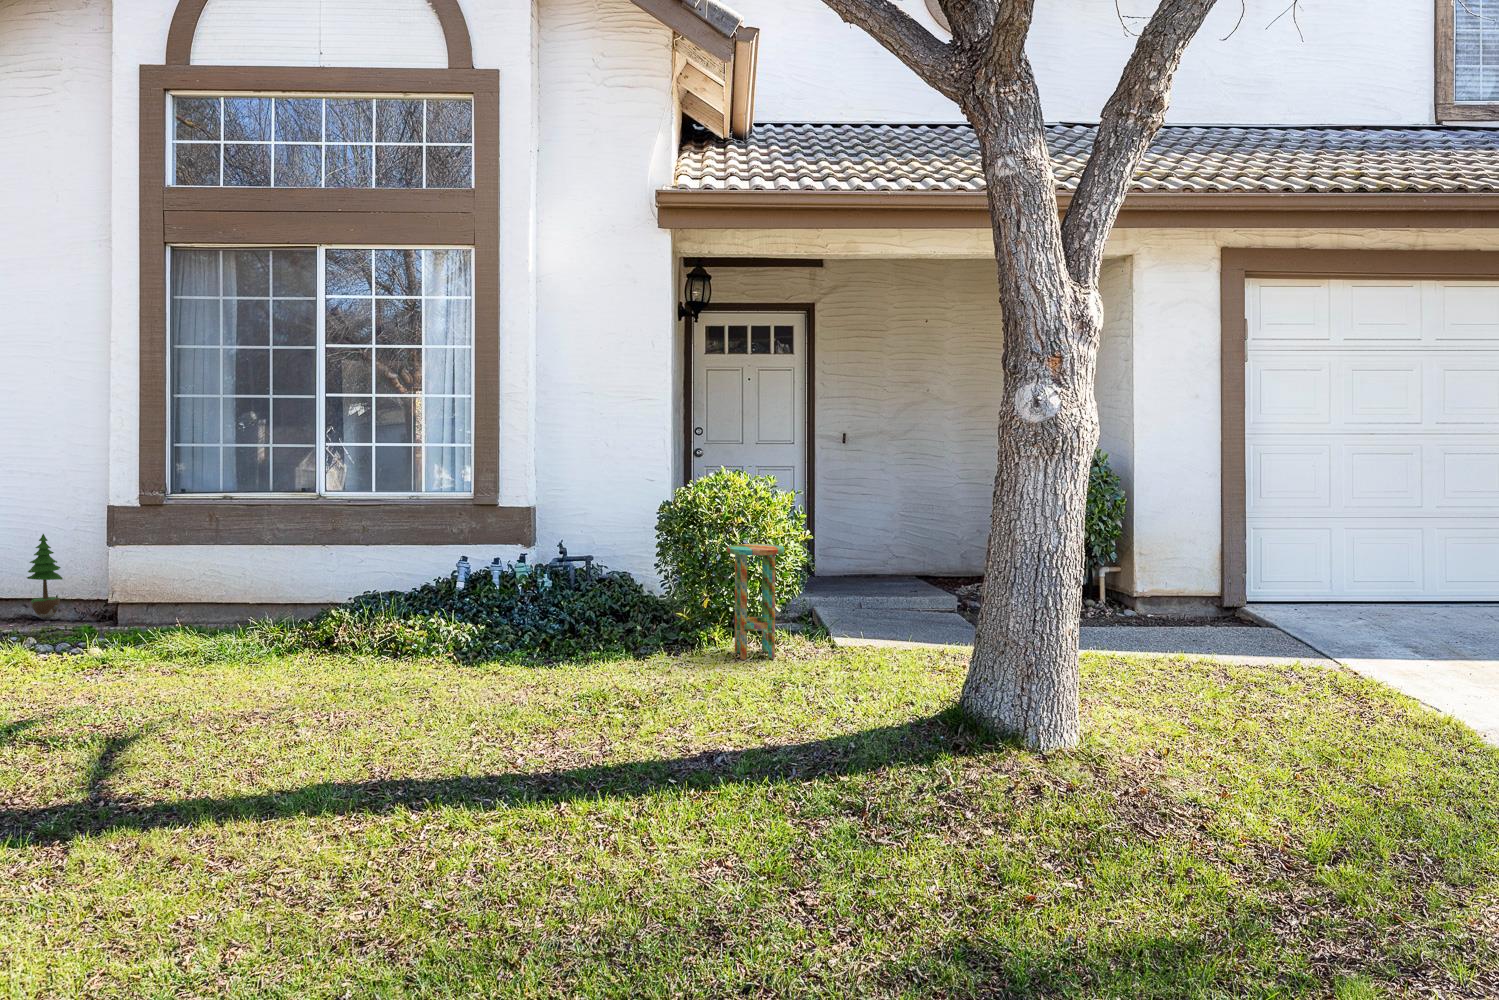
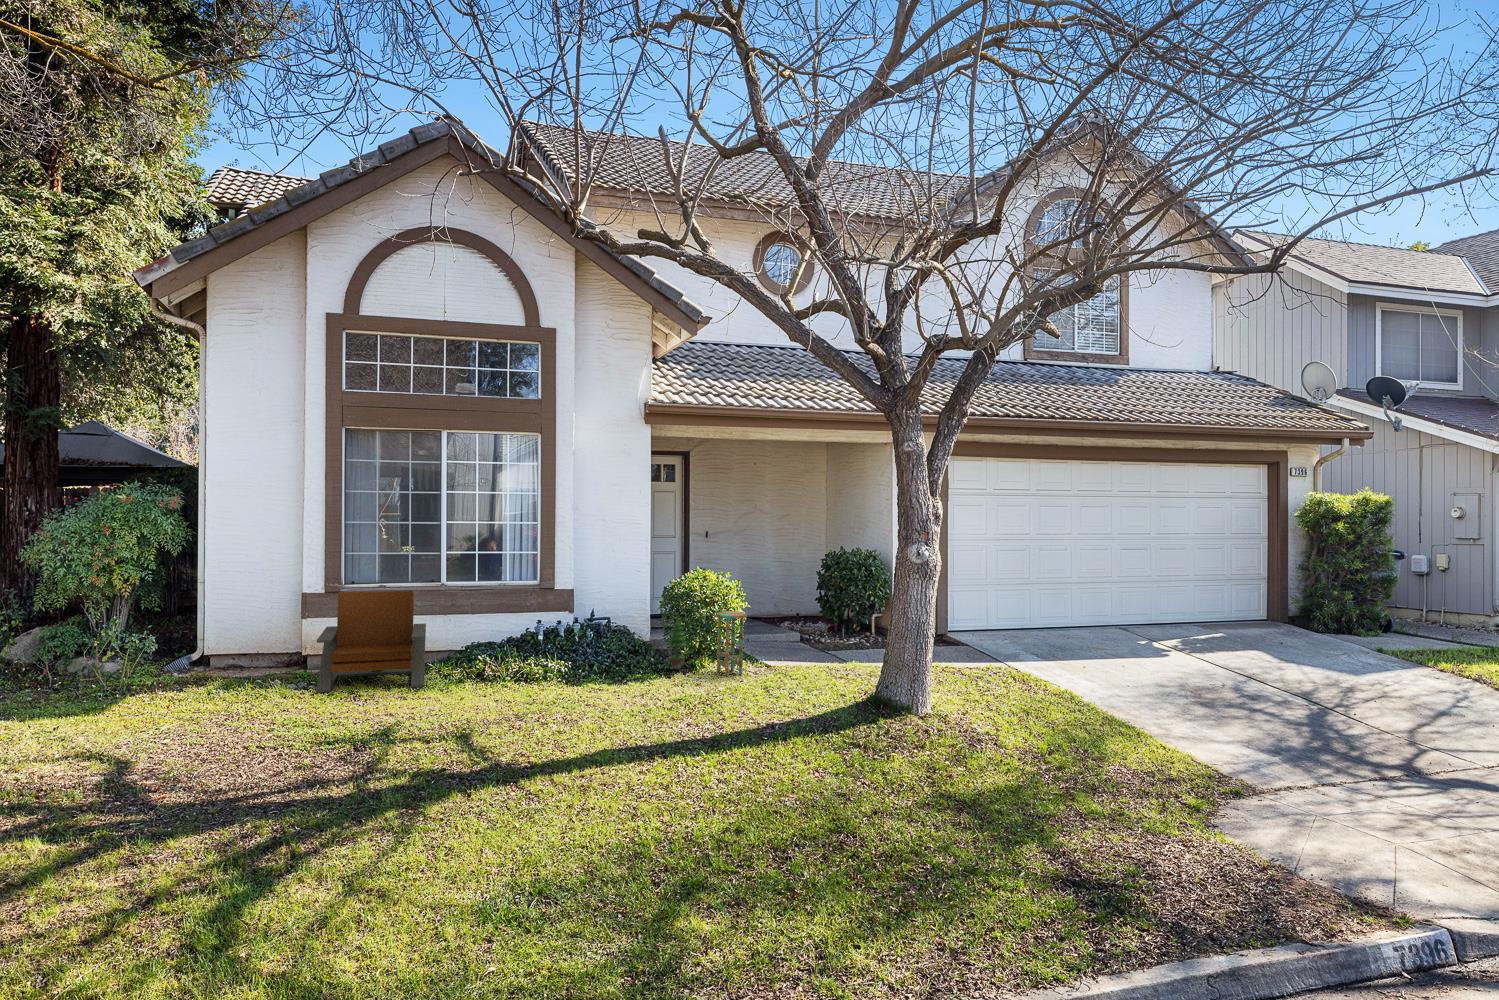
lounge chair: none [77,500,289,650] -> present [316,591,426,693]
potted tree: present [27,534,62,620] -> present [669,616,686,669]

